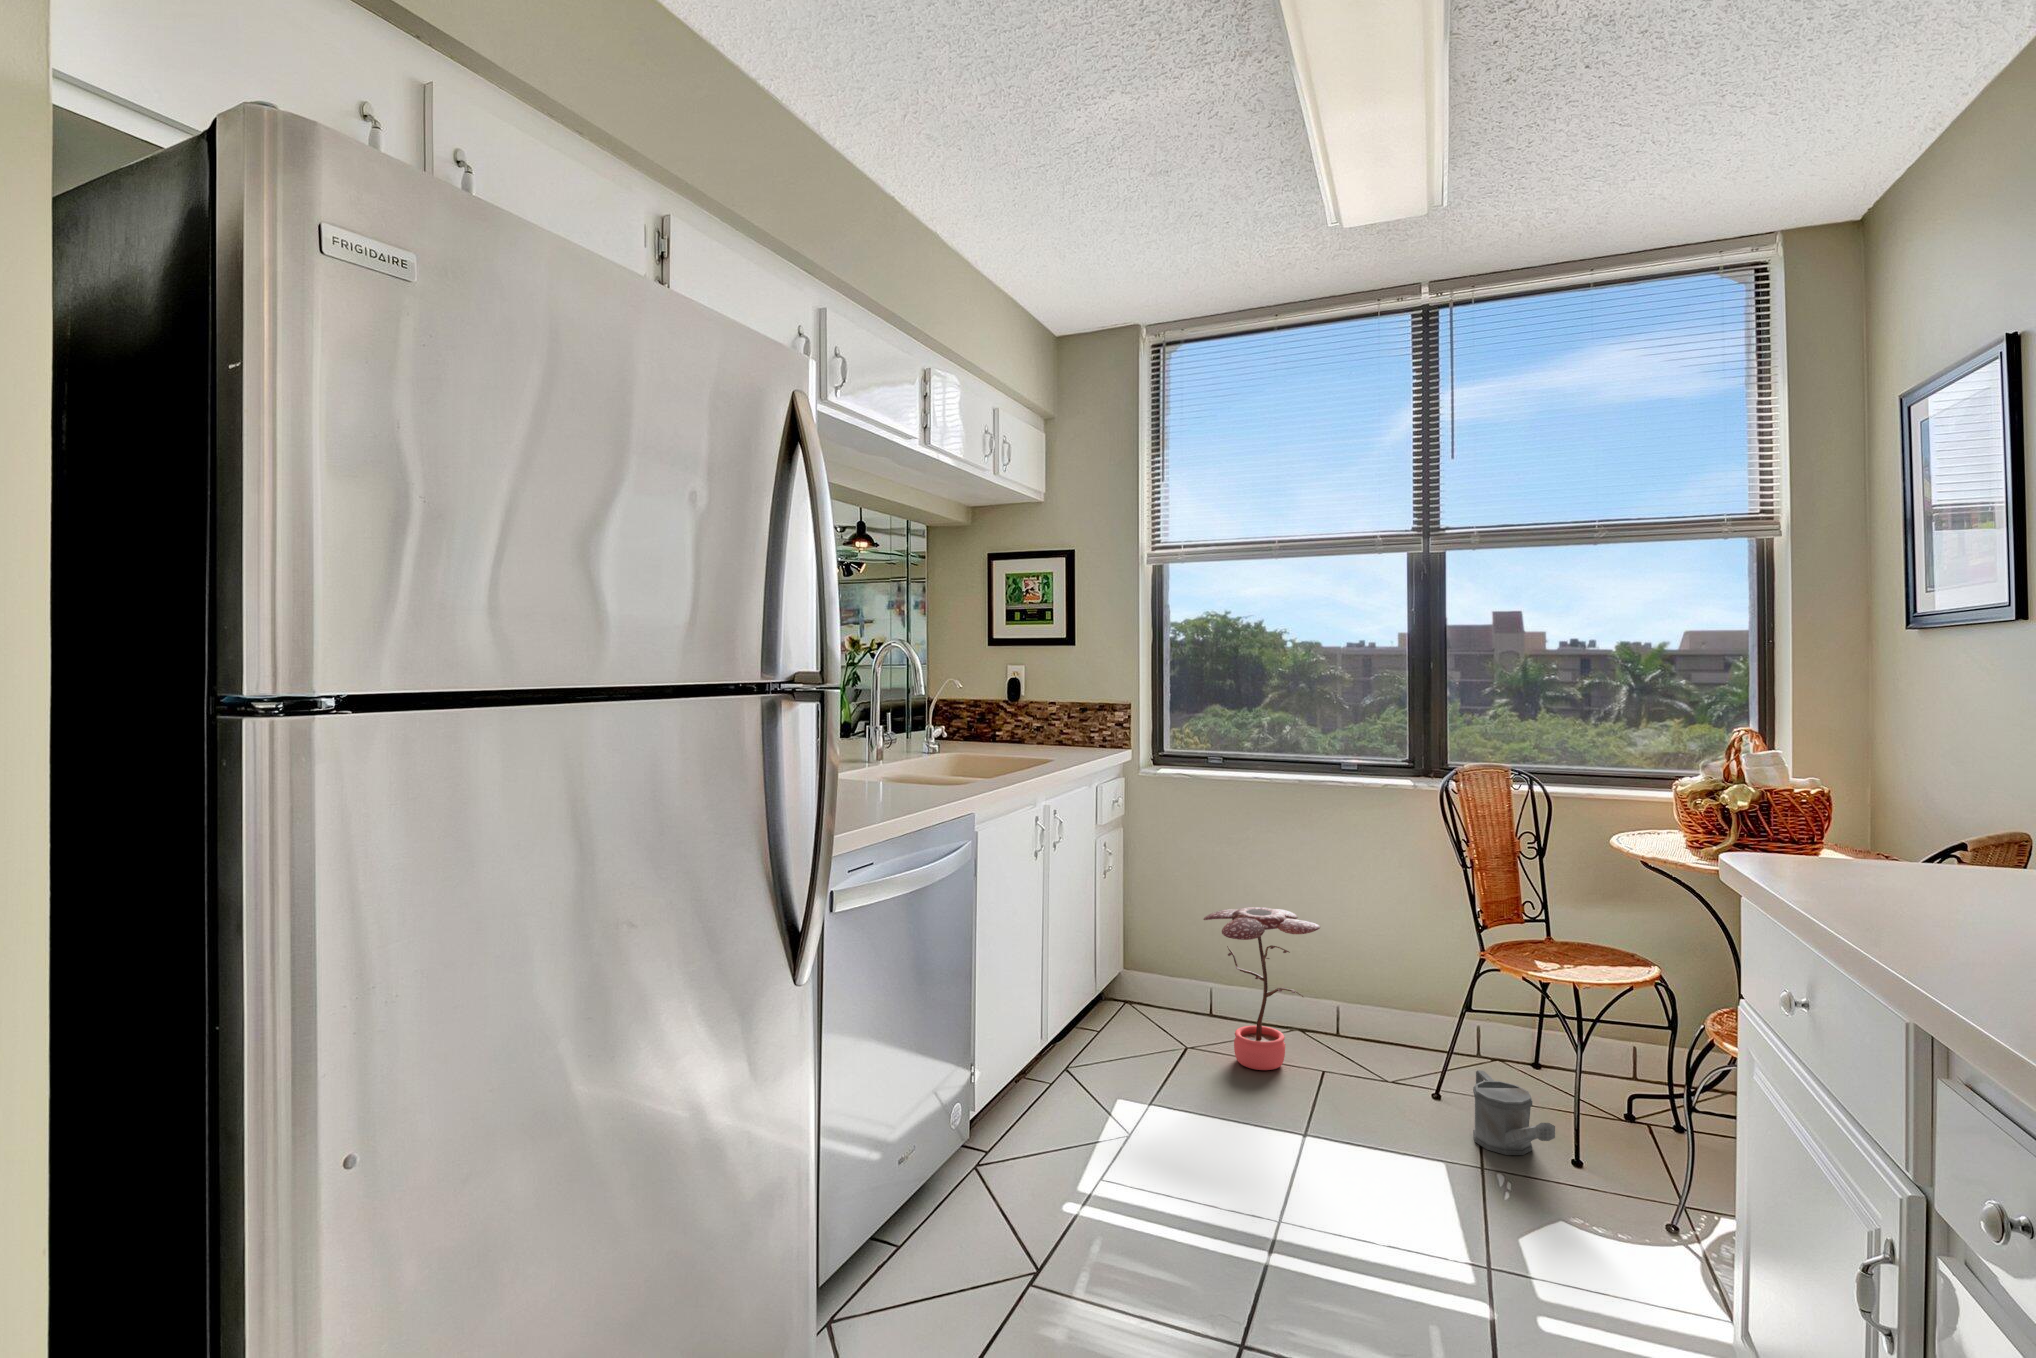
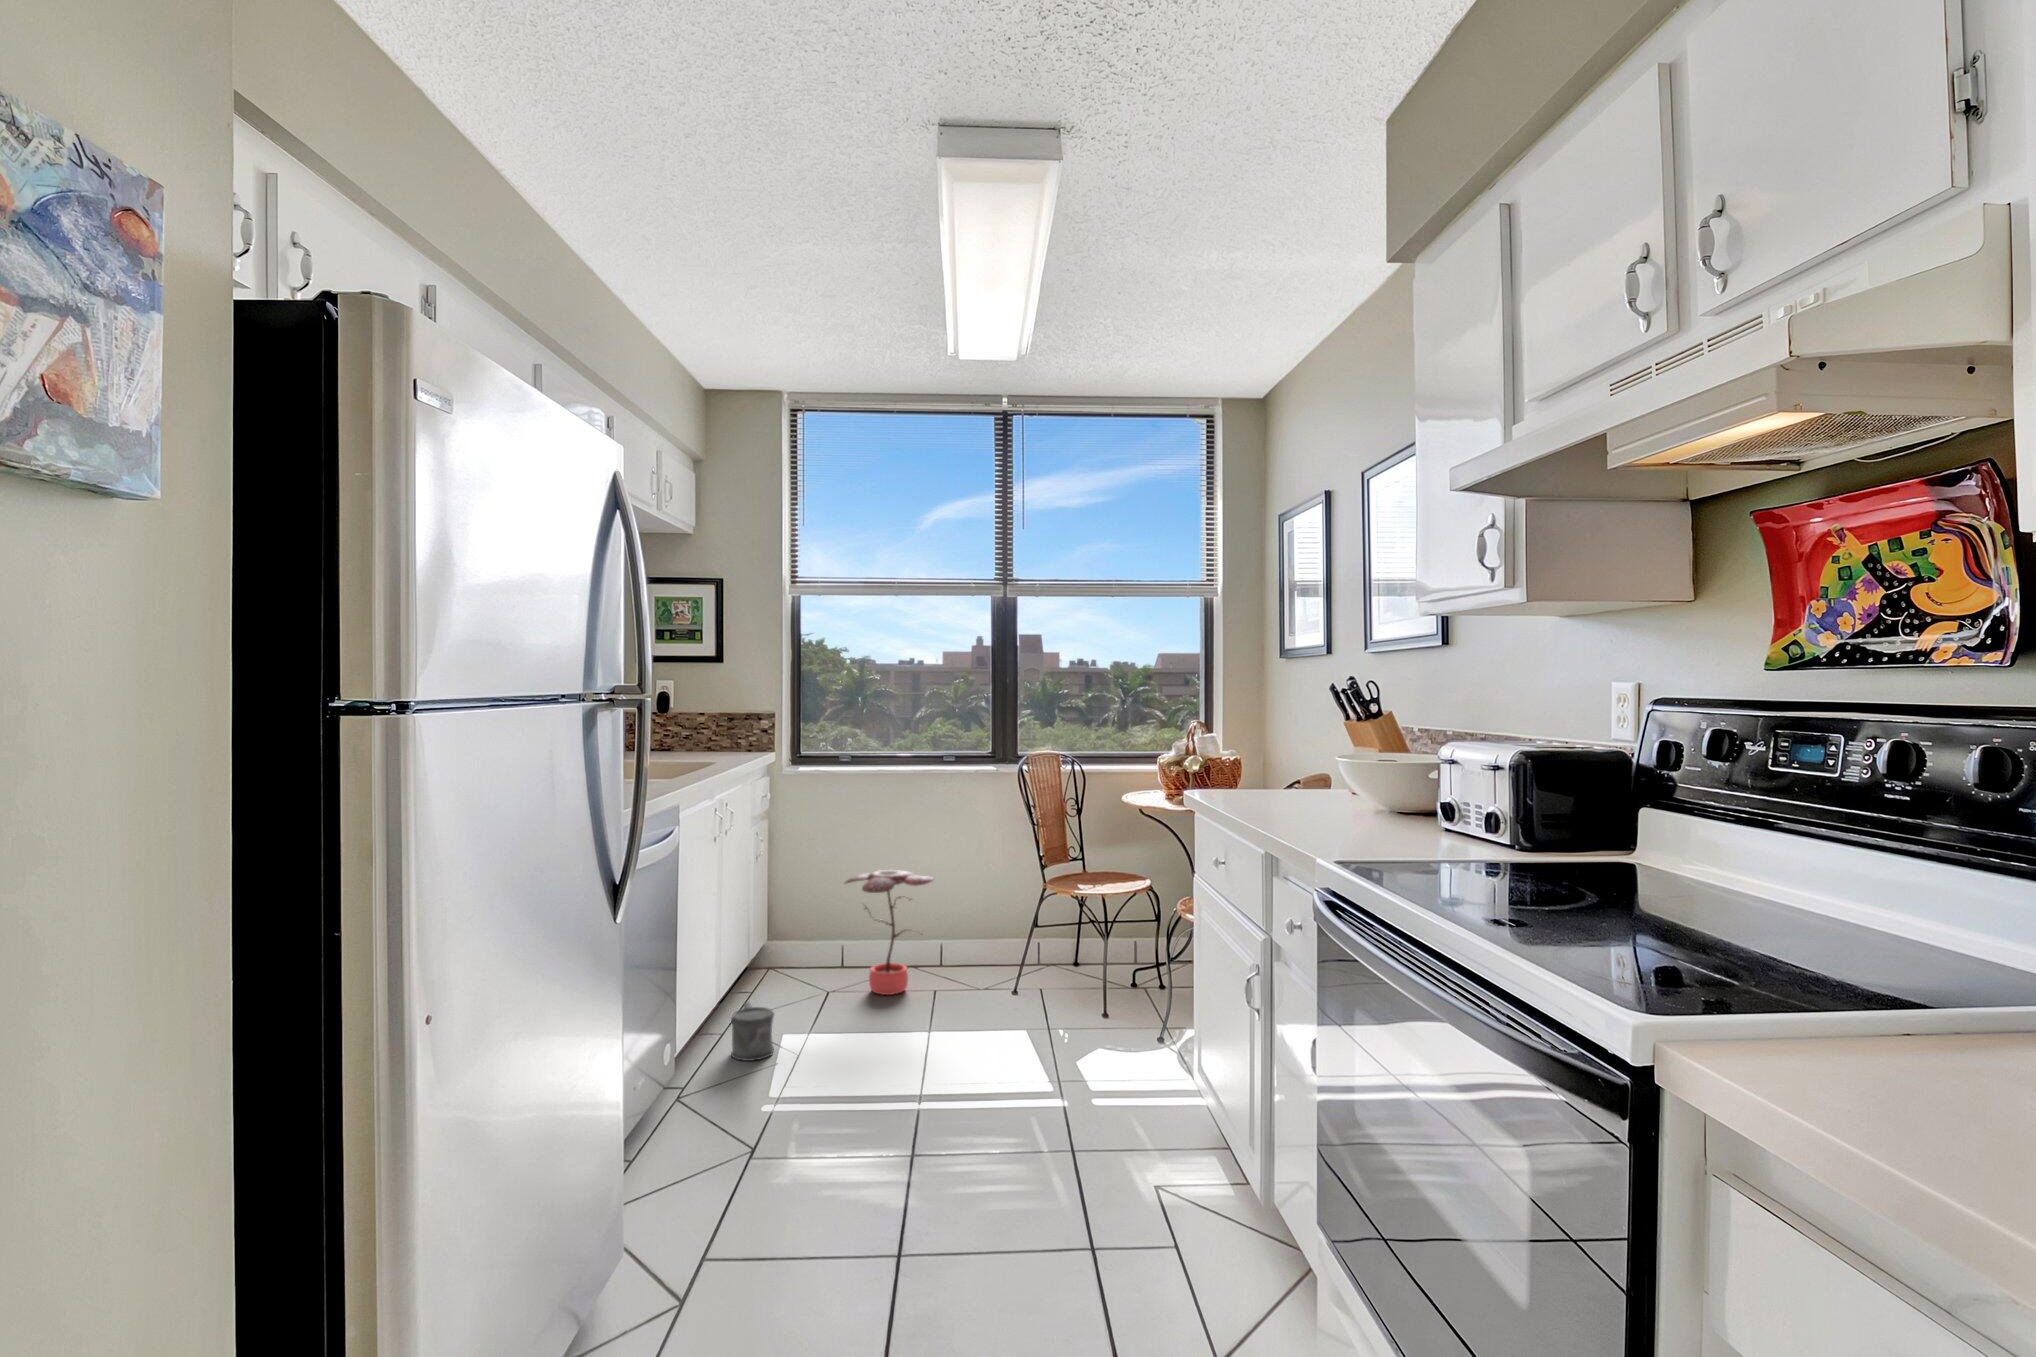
watering can: present [1473,1070,1555,1155] -> present [731,1002,774,1061]

